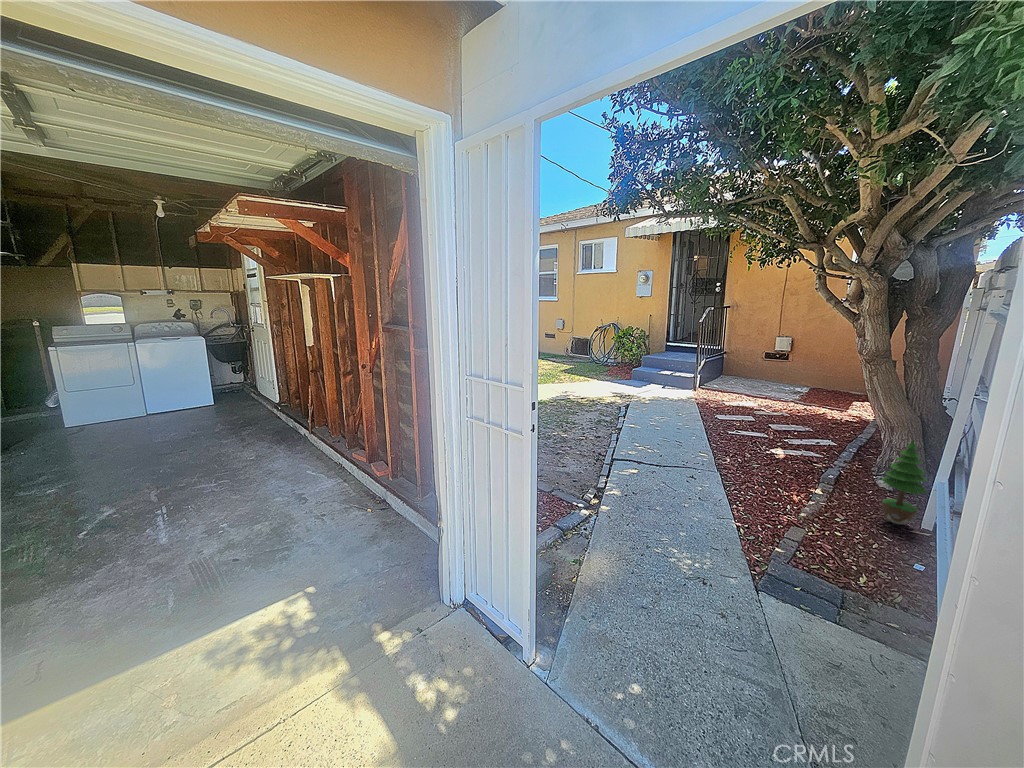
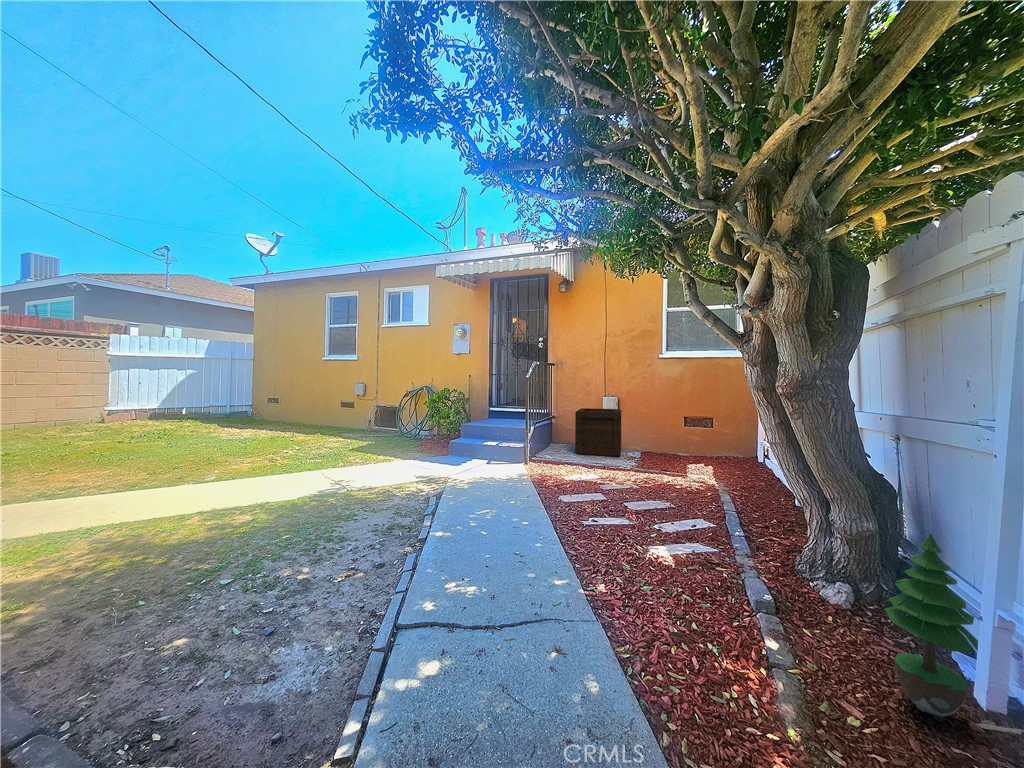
wooden crate: none [741,347,794,391] -> present [575,408,621,457]

